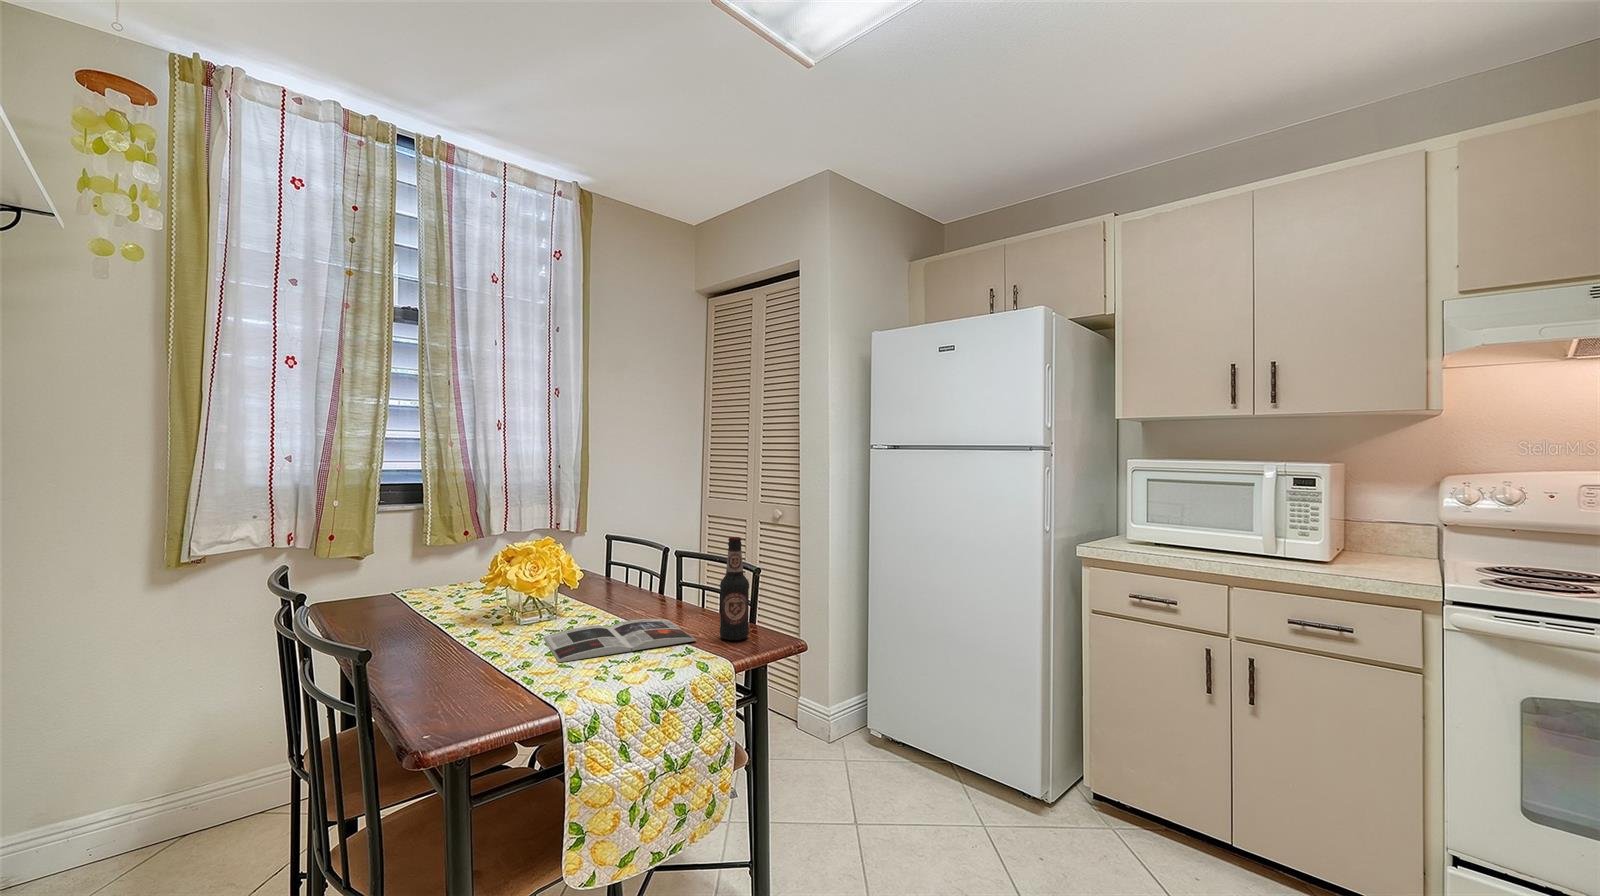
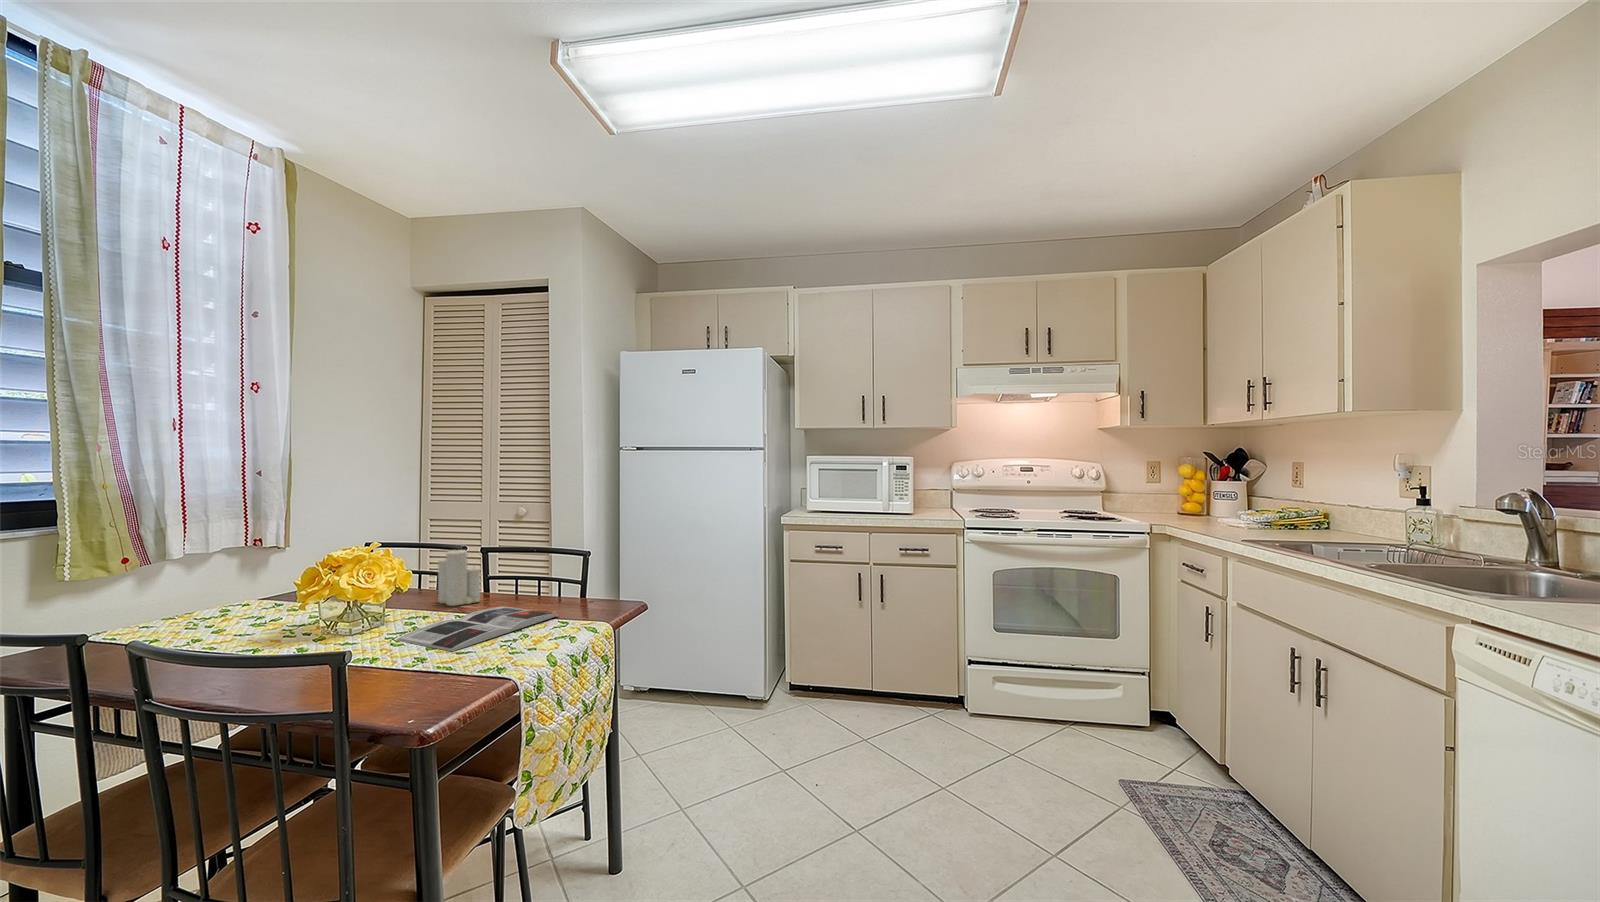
bottle: present [720,537,749,640] -> none [574,524,600,611]
candle: none [628,546,661,610] -> present [438,550,480,606]

